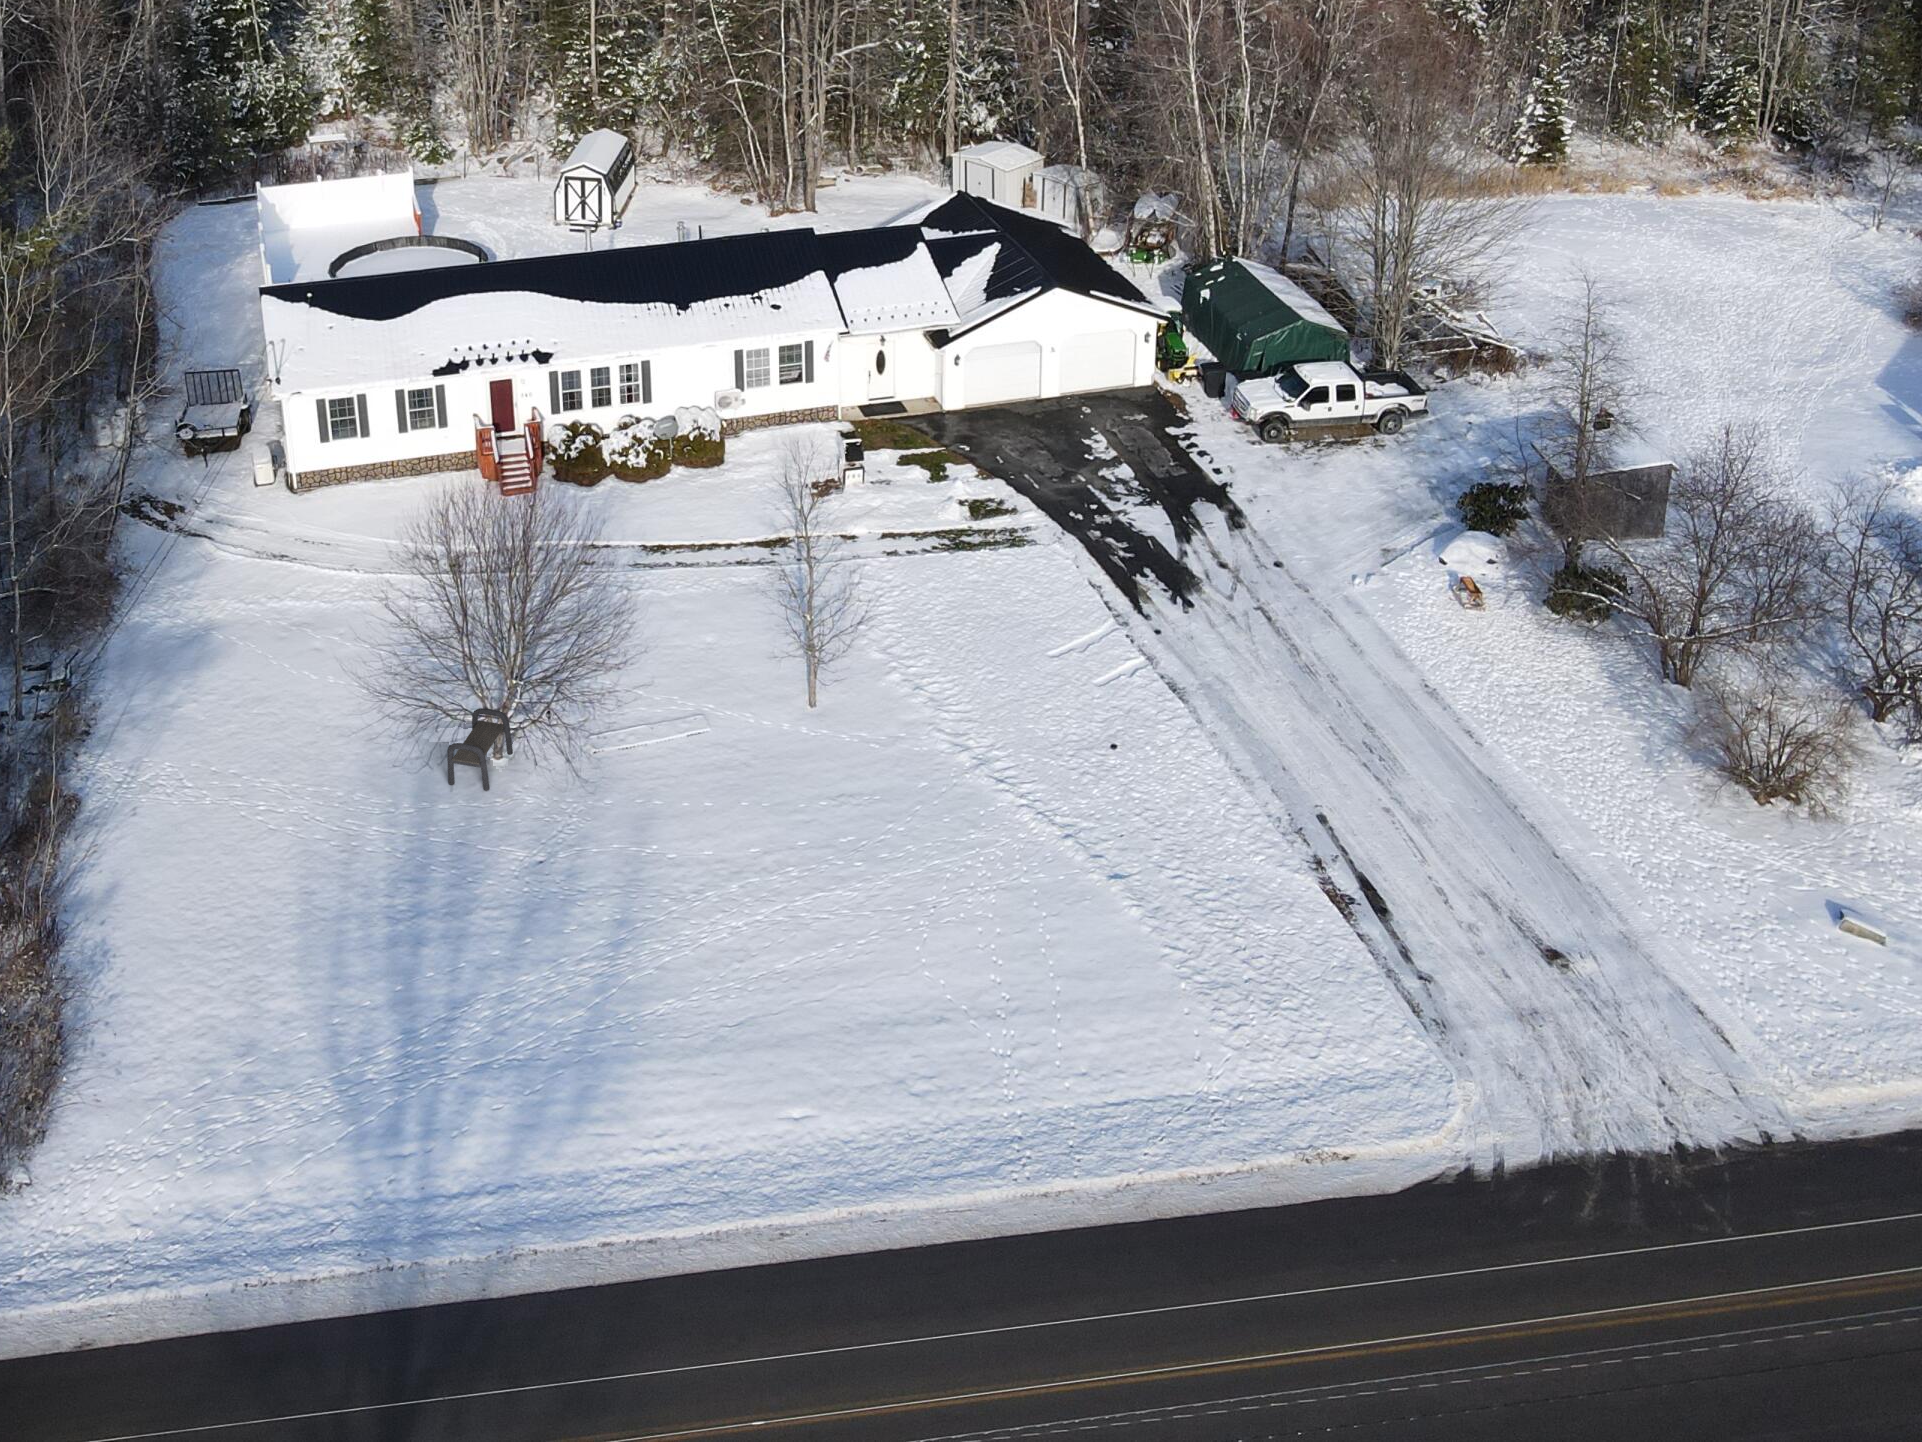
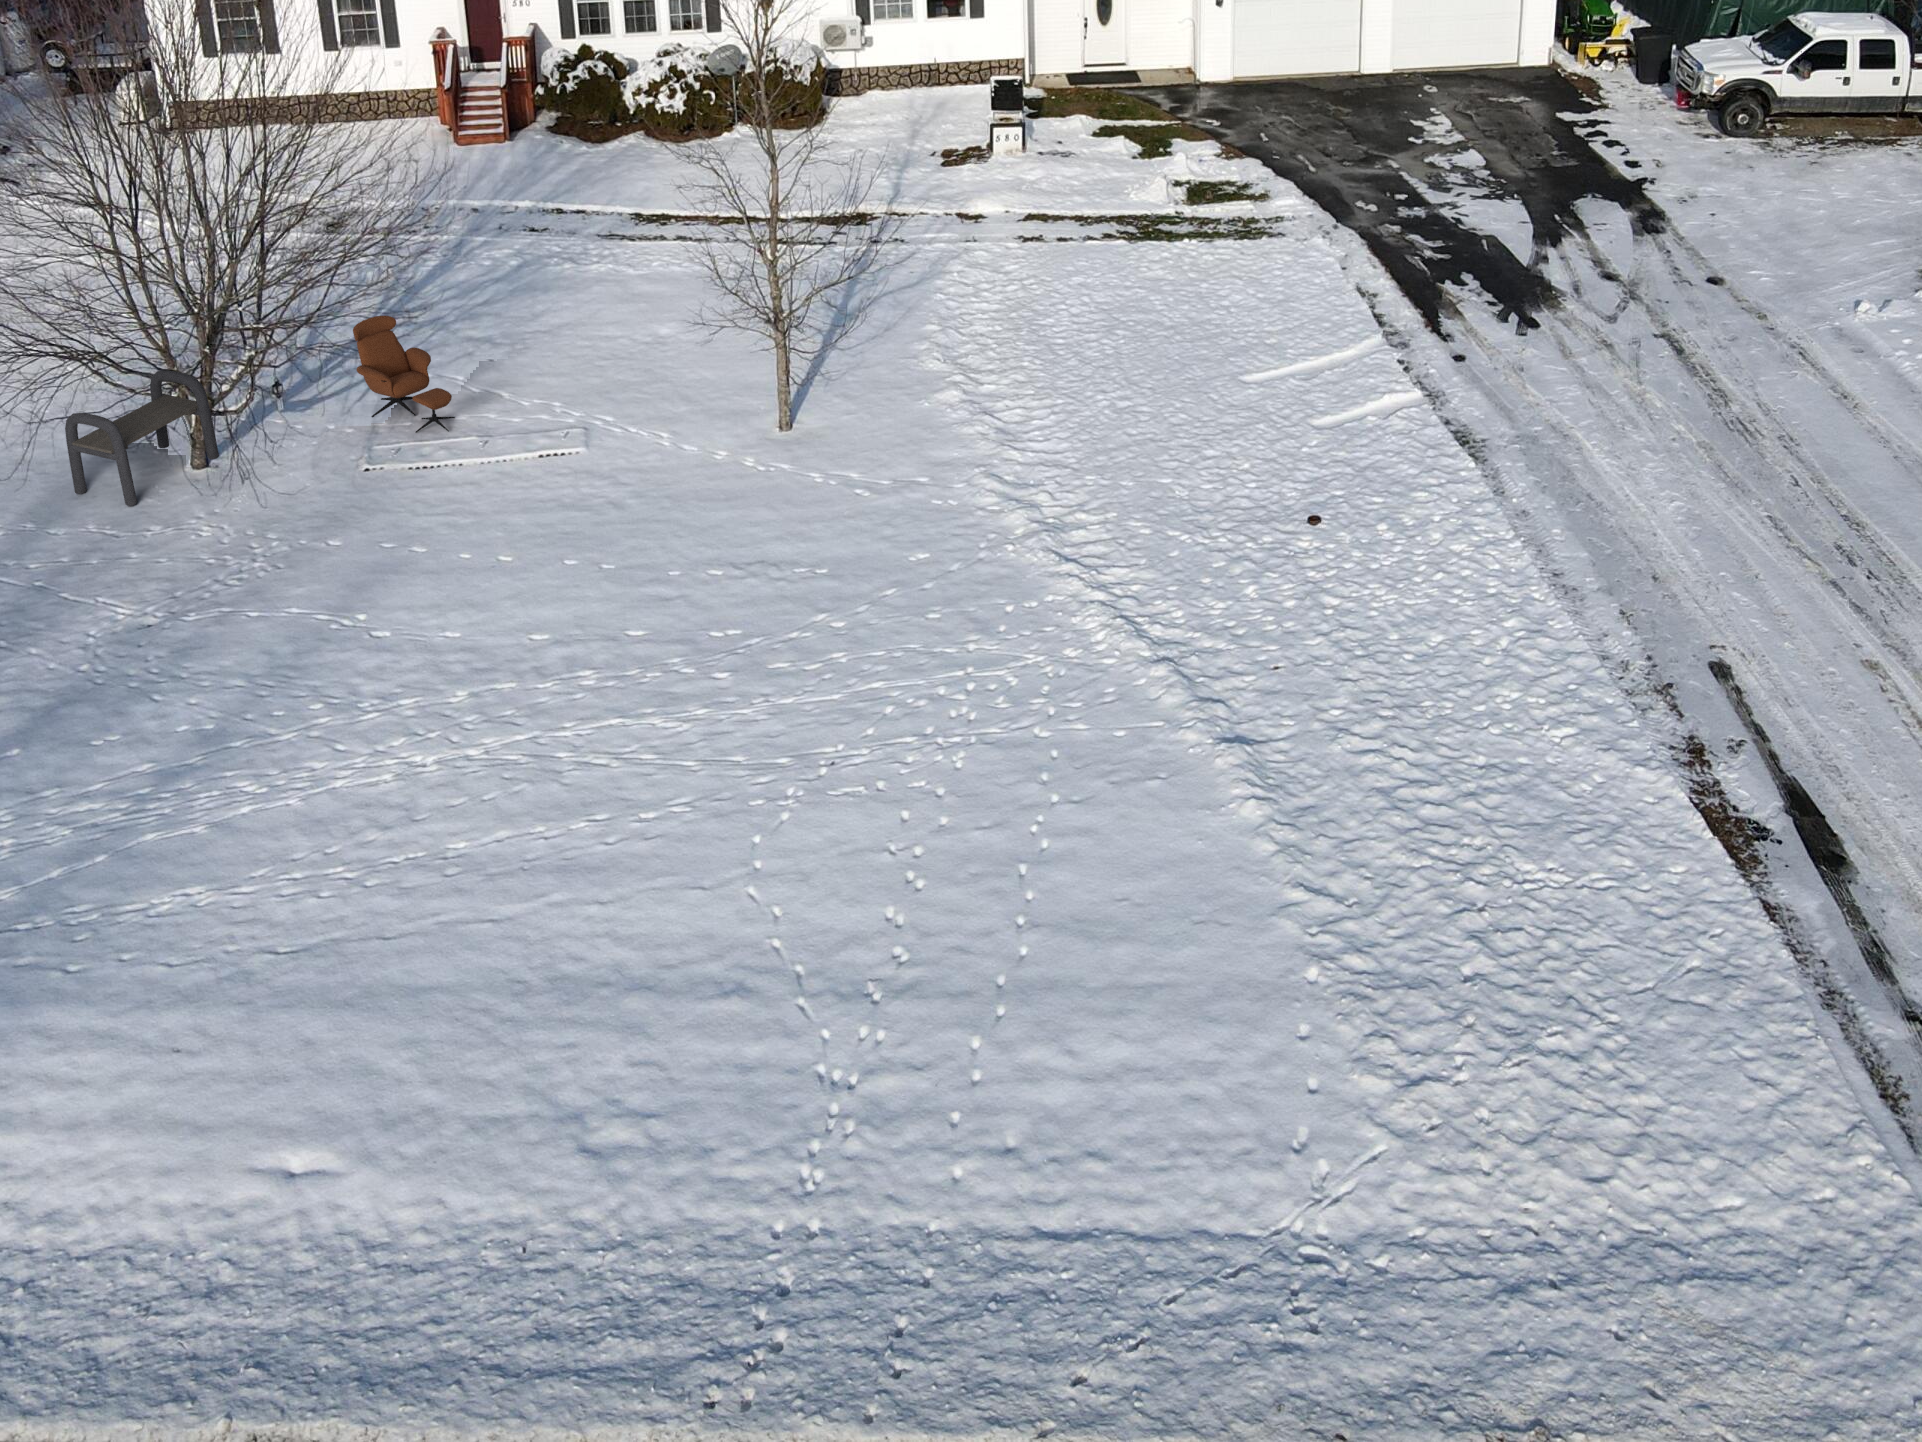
lounge chair: none [570,658,632,726] -> present [353,316,455,433]

